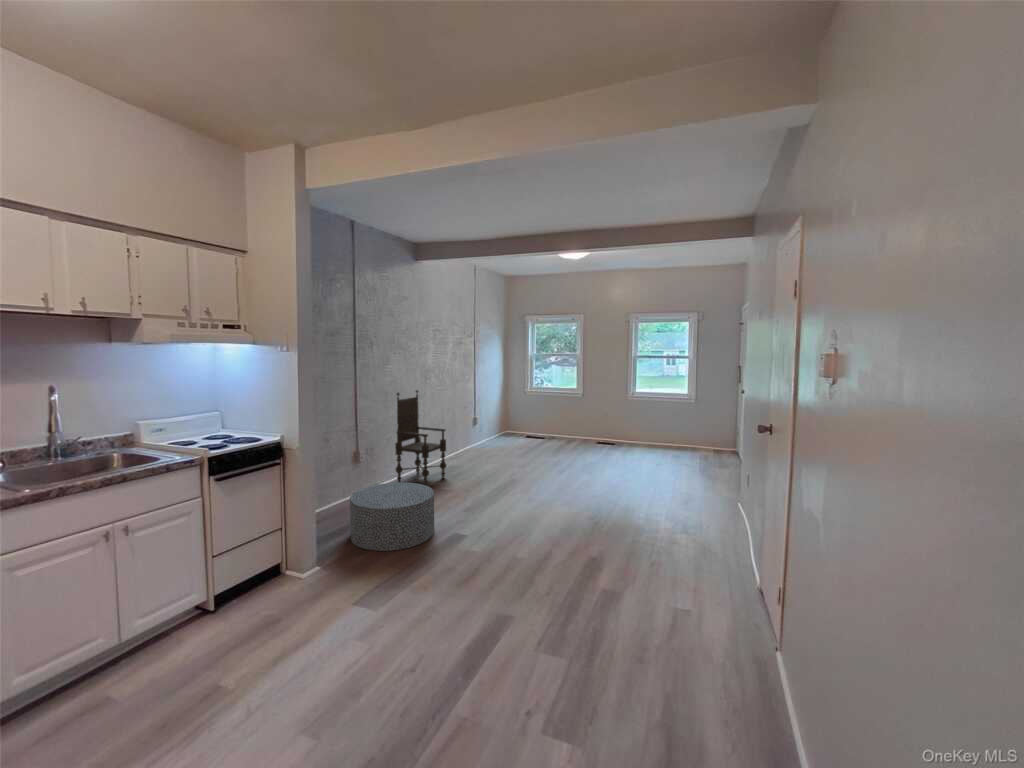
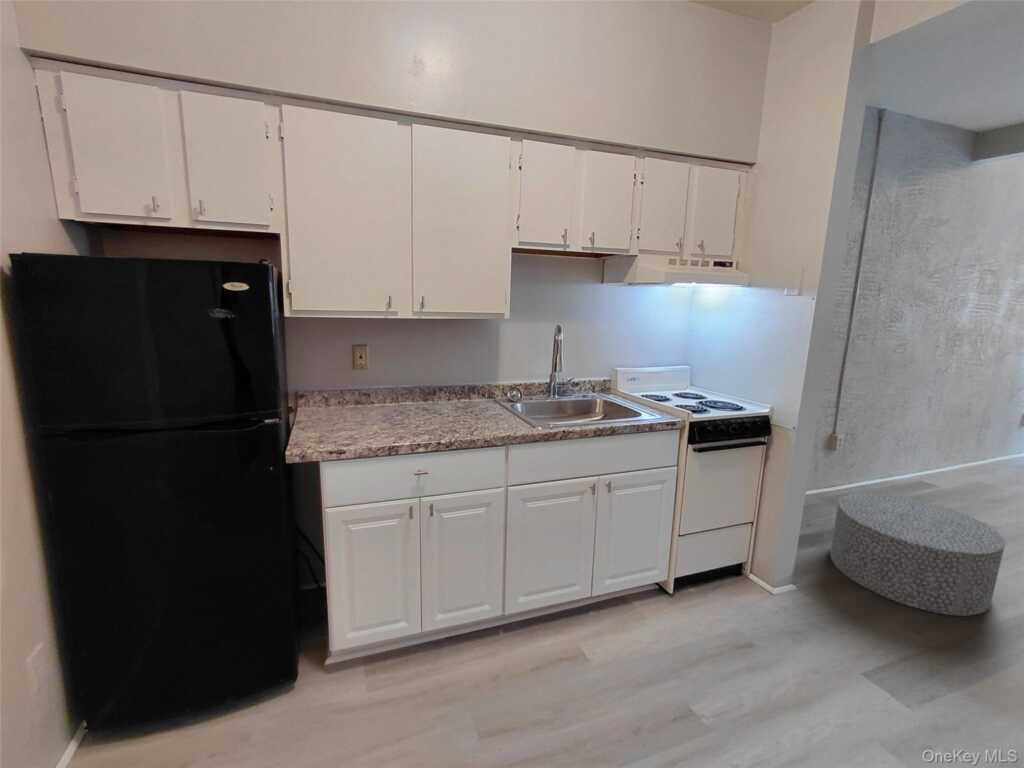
armchair: present [395,390,446,485] -> none [882,360,992,508]

